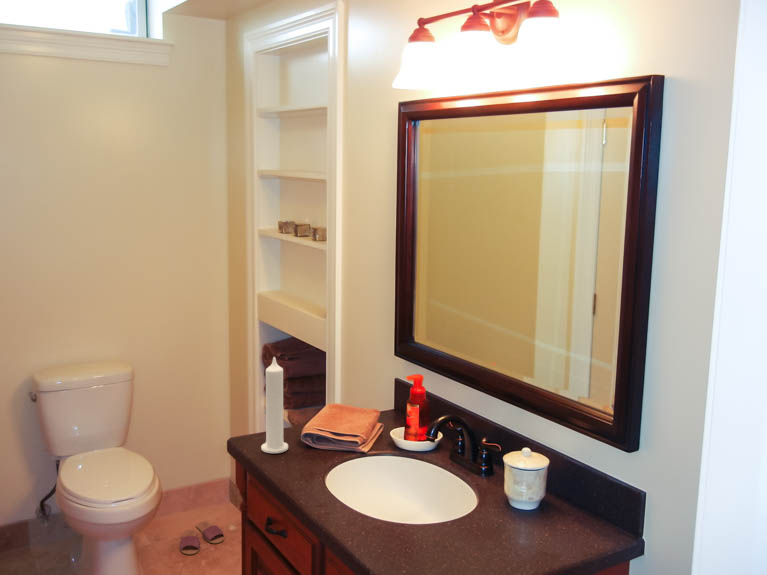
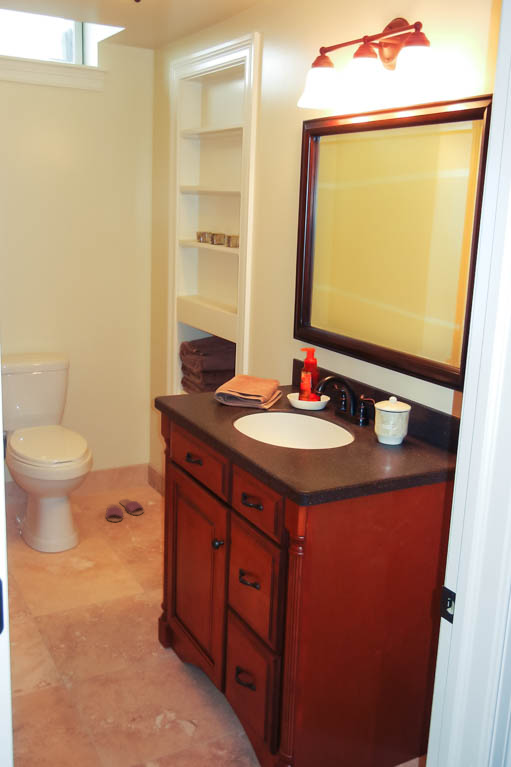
candle: present [261,357,288,453] -> none [183,328,204,406]

